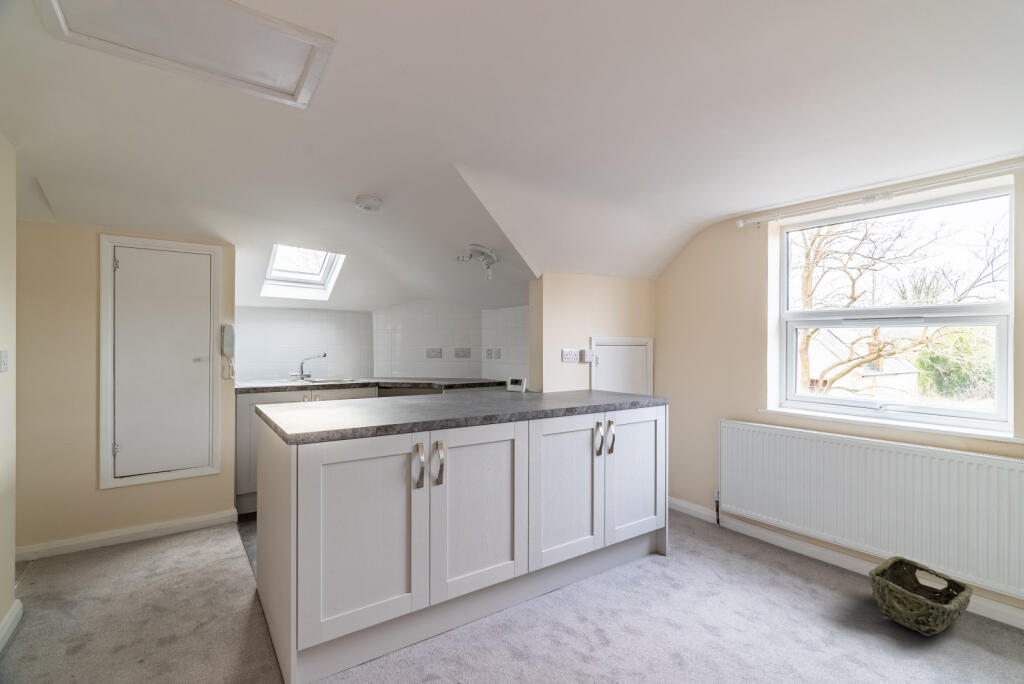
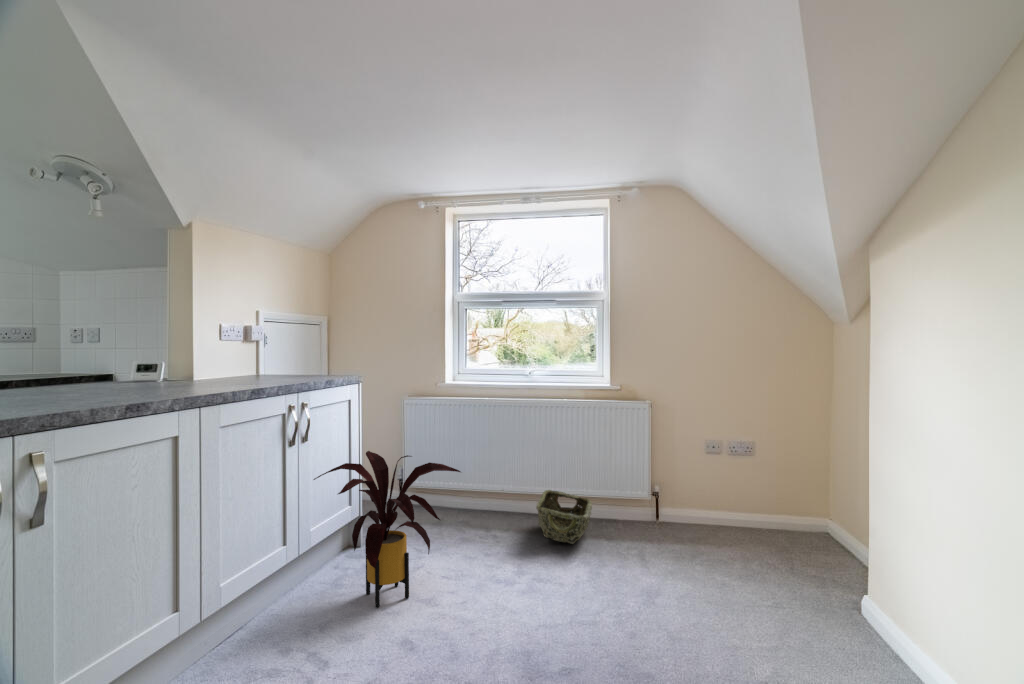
house plant: none [617,469,756,619] -> present [314,451,460,608]

